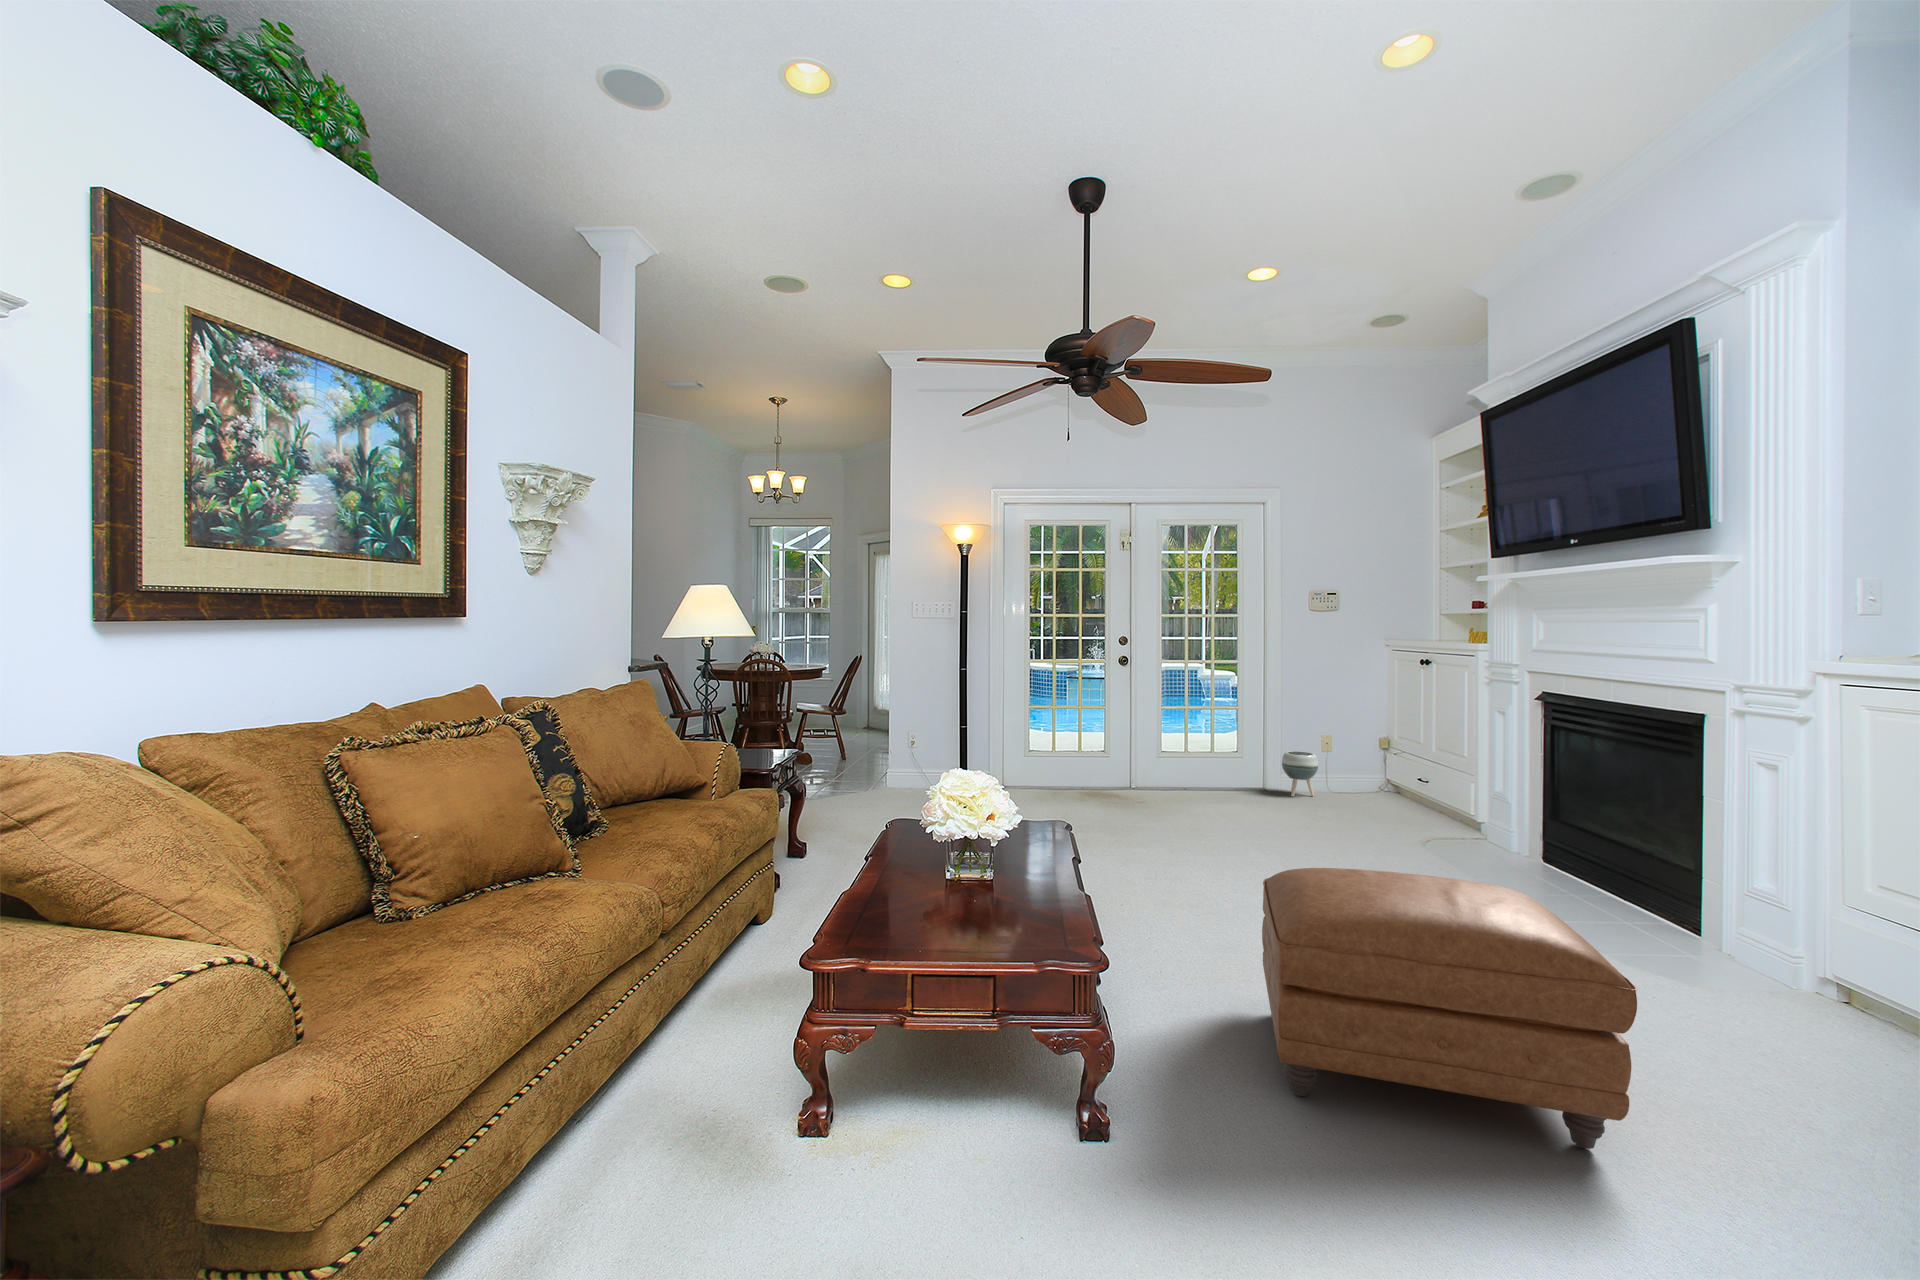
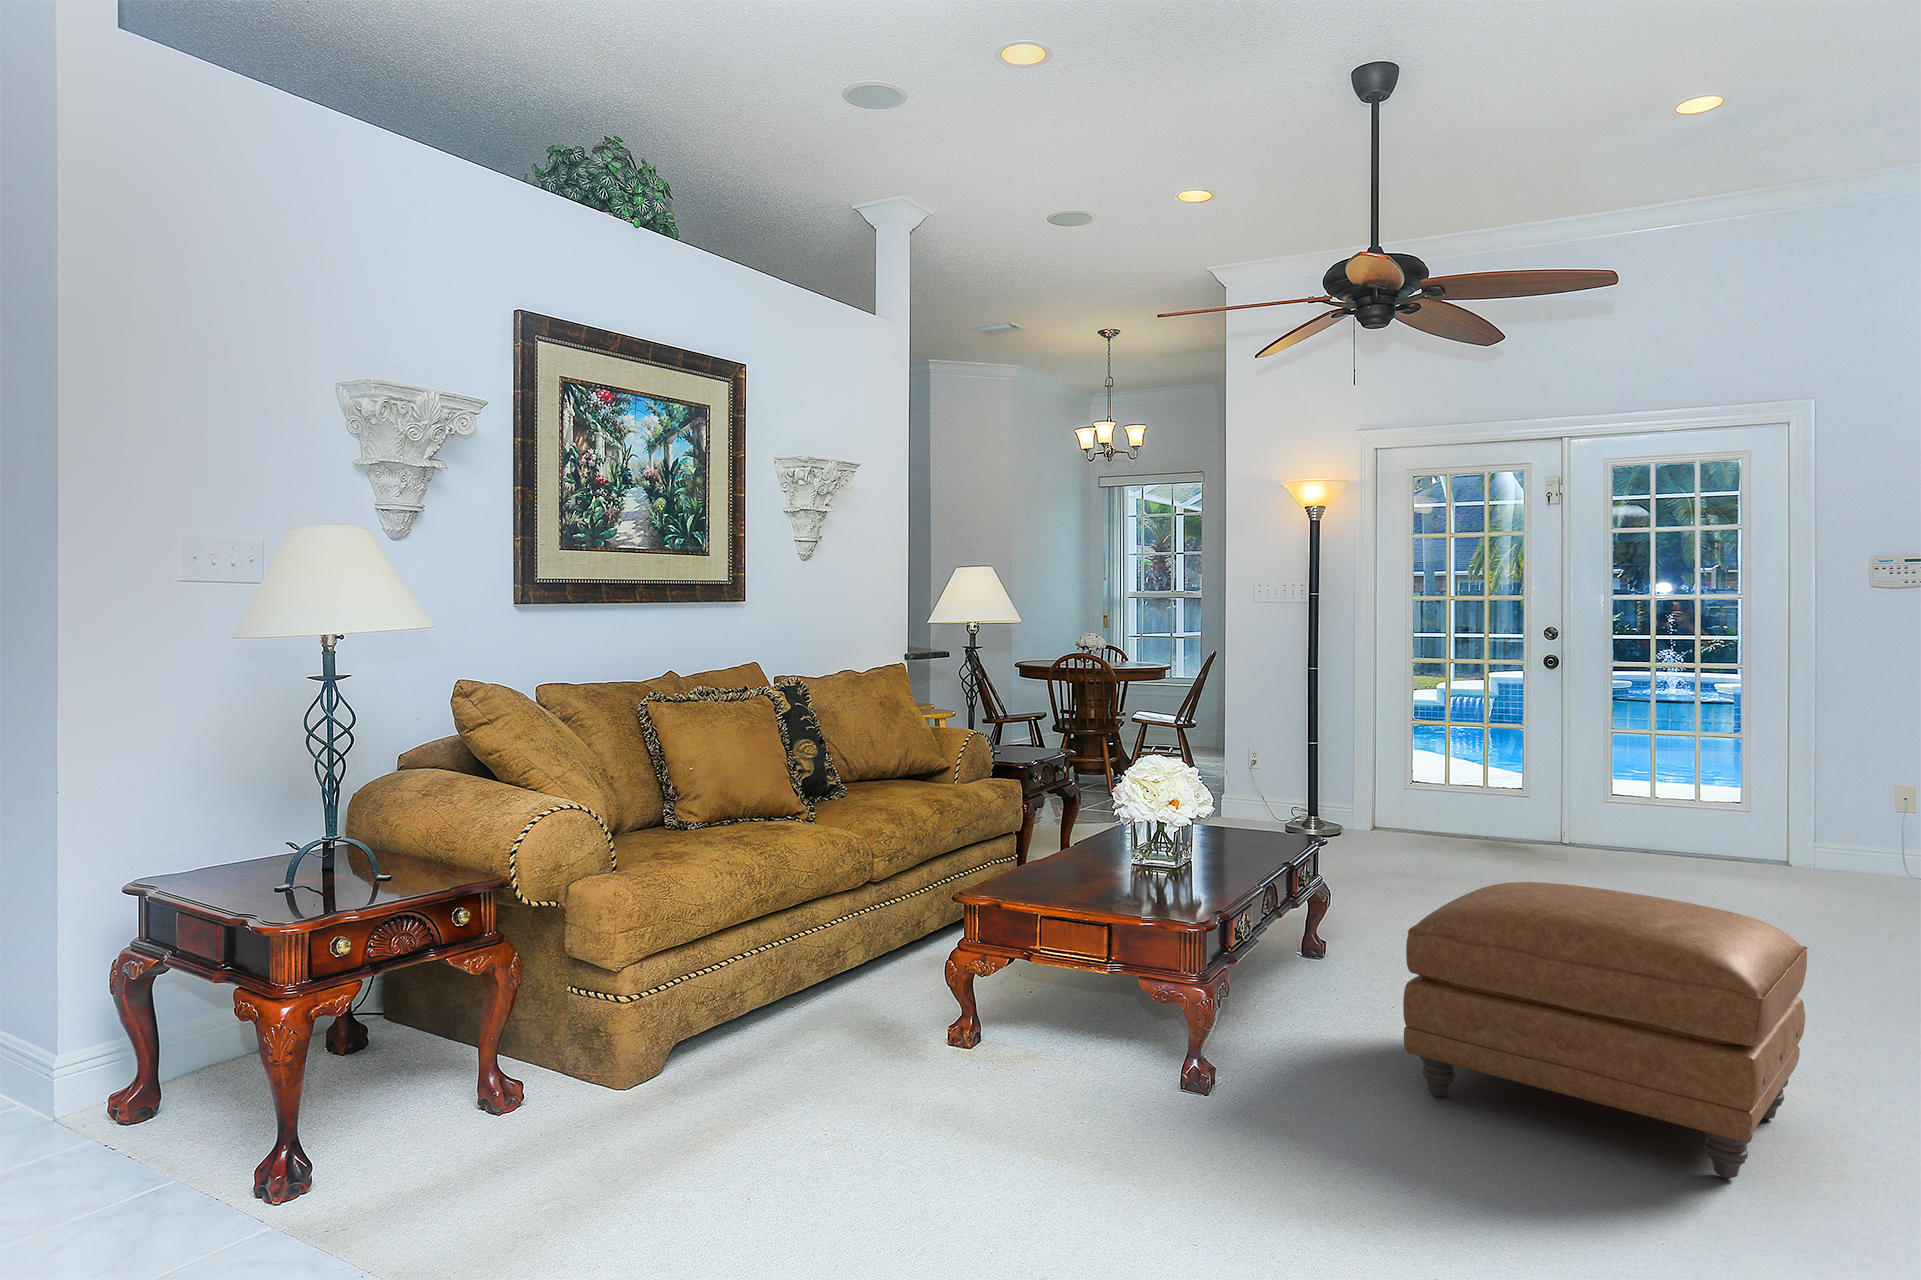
planter: present [1282,751,1318,796] -> none [1821,809,1886,881]

